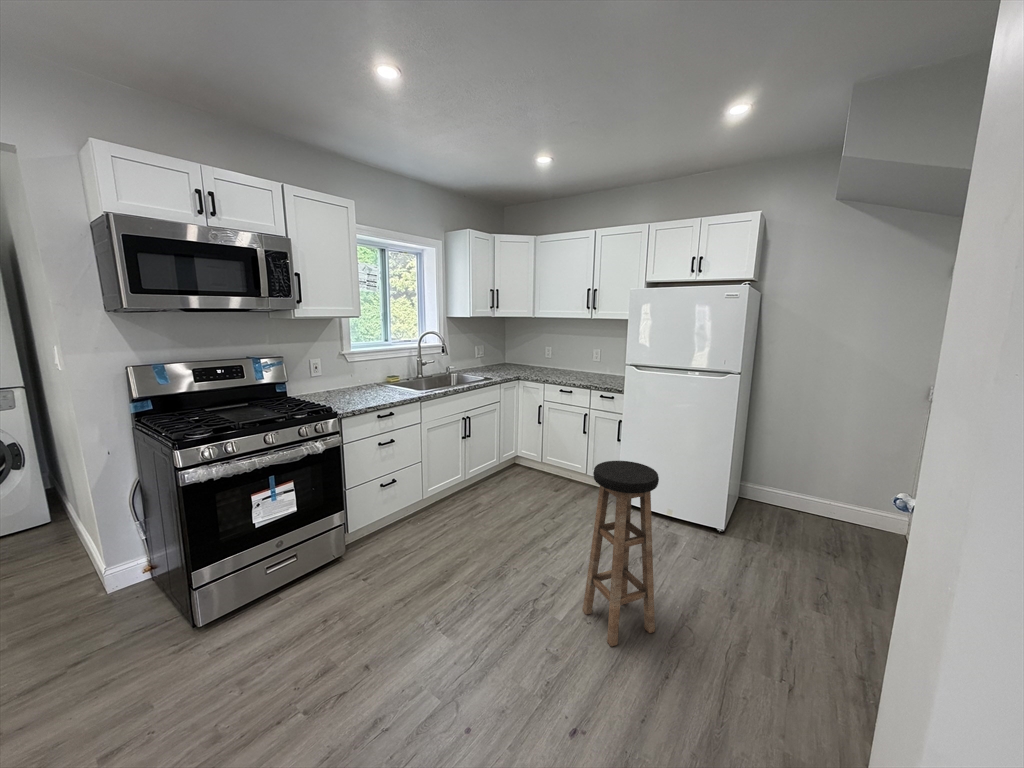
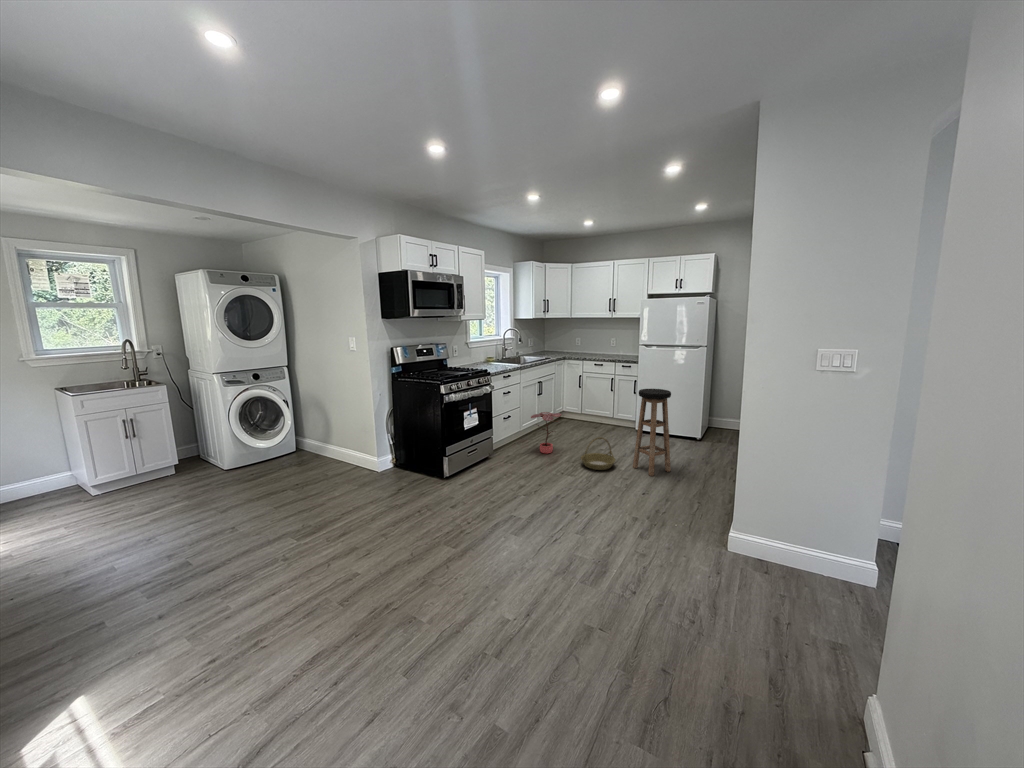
potted plant: none [415,479,471,556] -> present [531,412,561,453]
basket: none [485,548,550,617] -> present [581,437,615,470]

